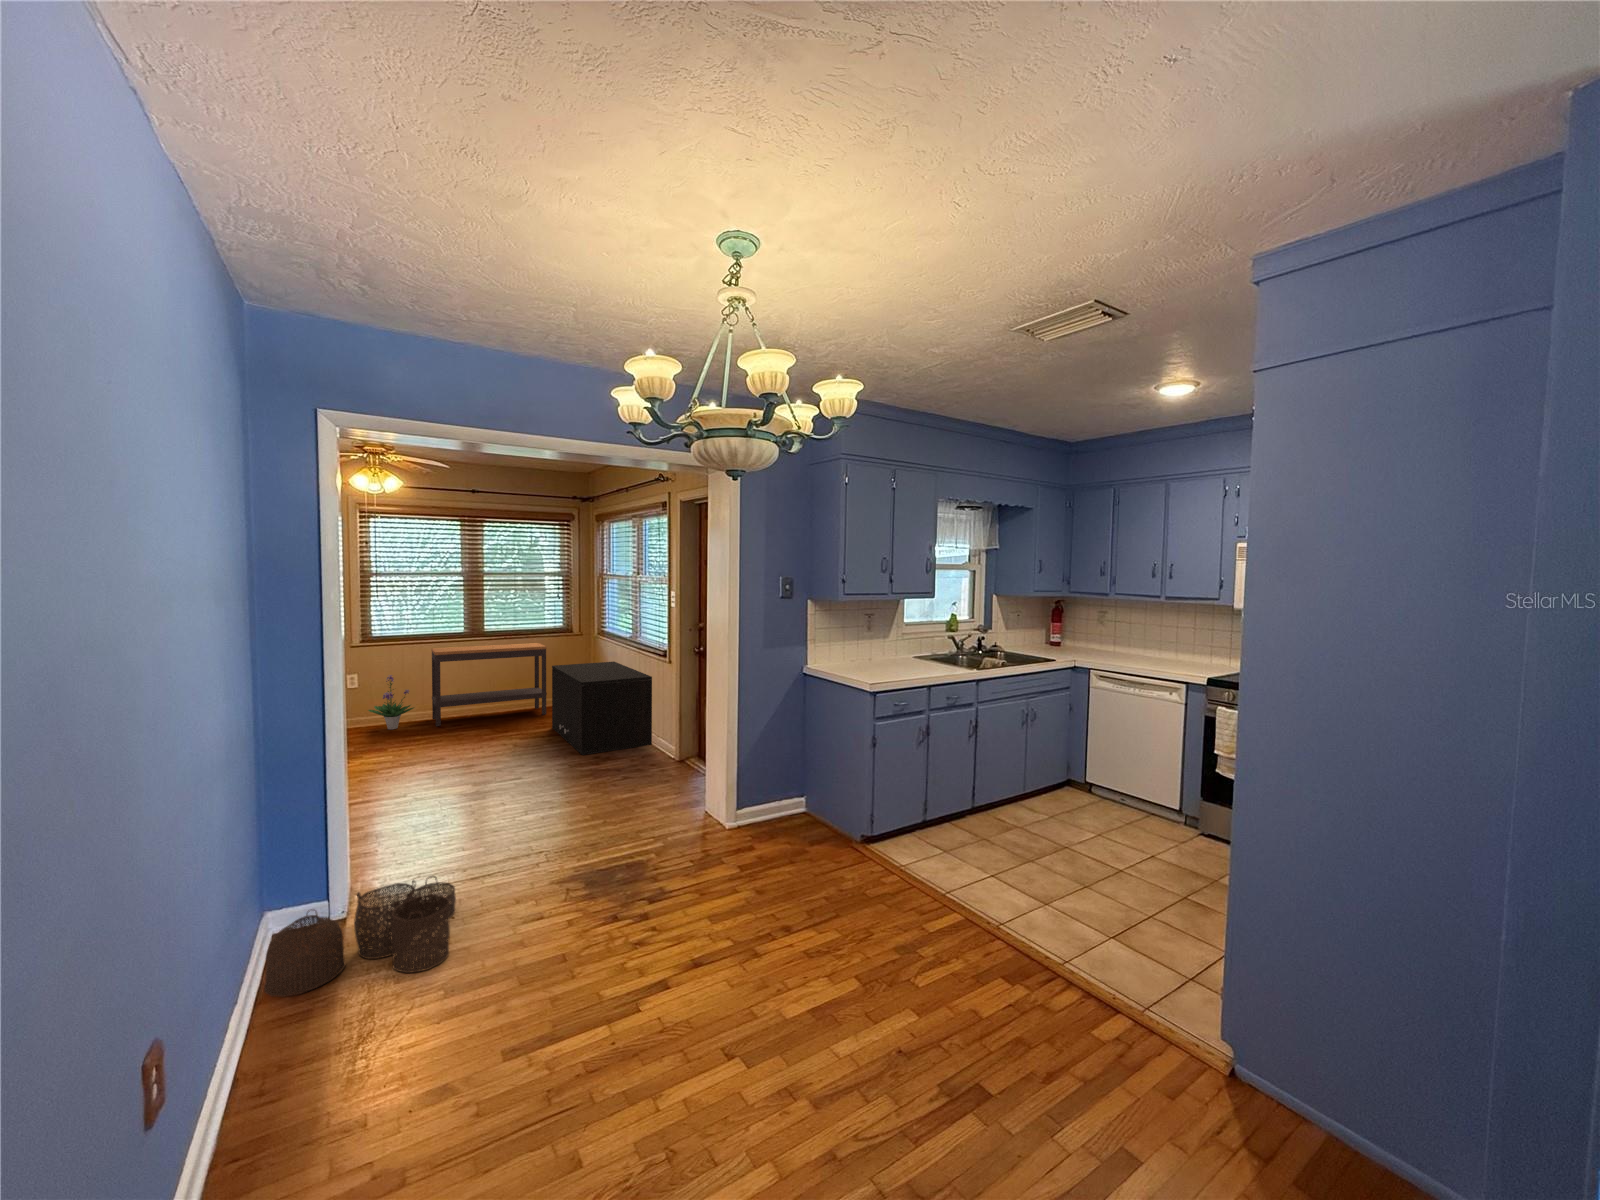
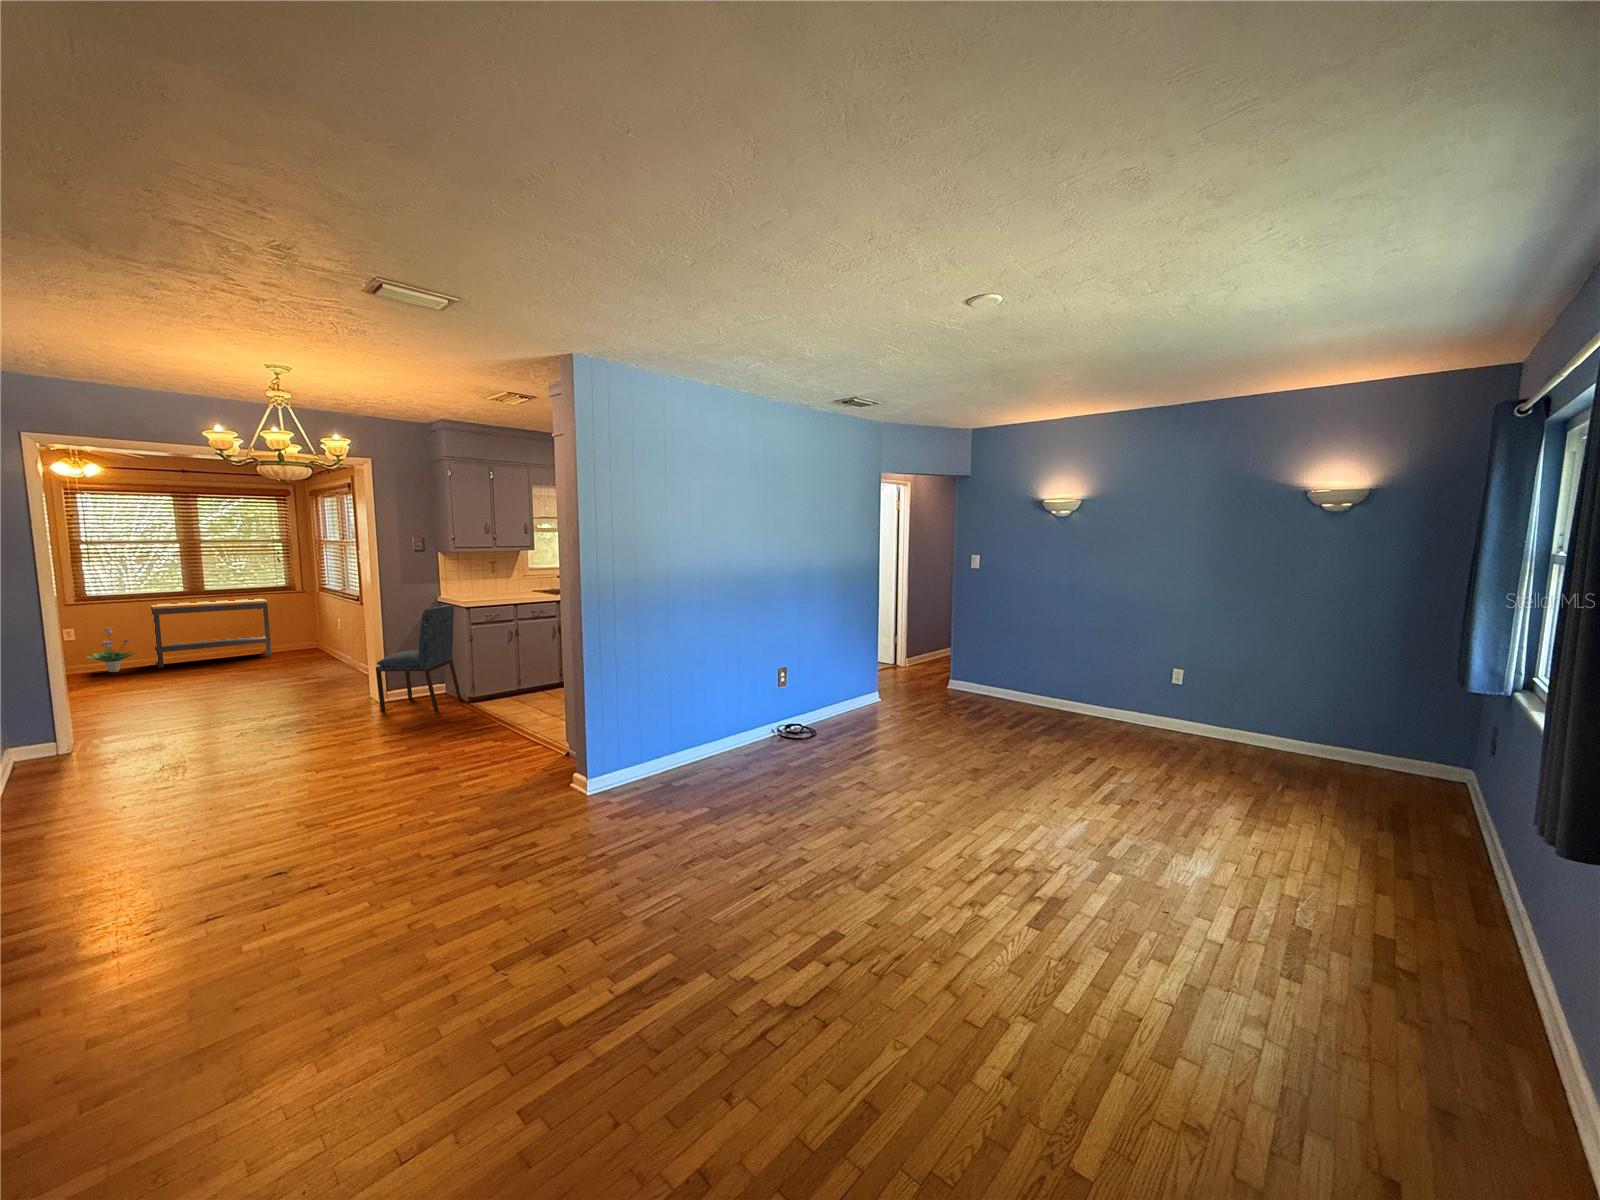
storage cabinet: present [552,662,652,755] -> none [269,610,356,676]
dining chair: none [740,682,841,863] -> present [376,605,462,712]
woven basket: present [264,876,456,997] -> none [12,722,156,780]

